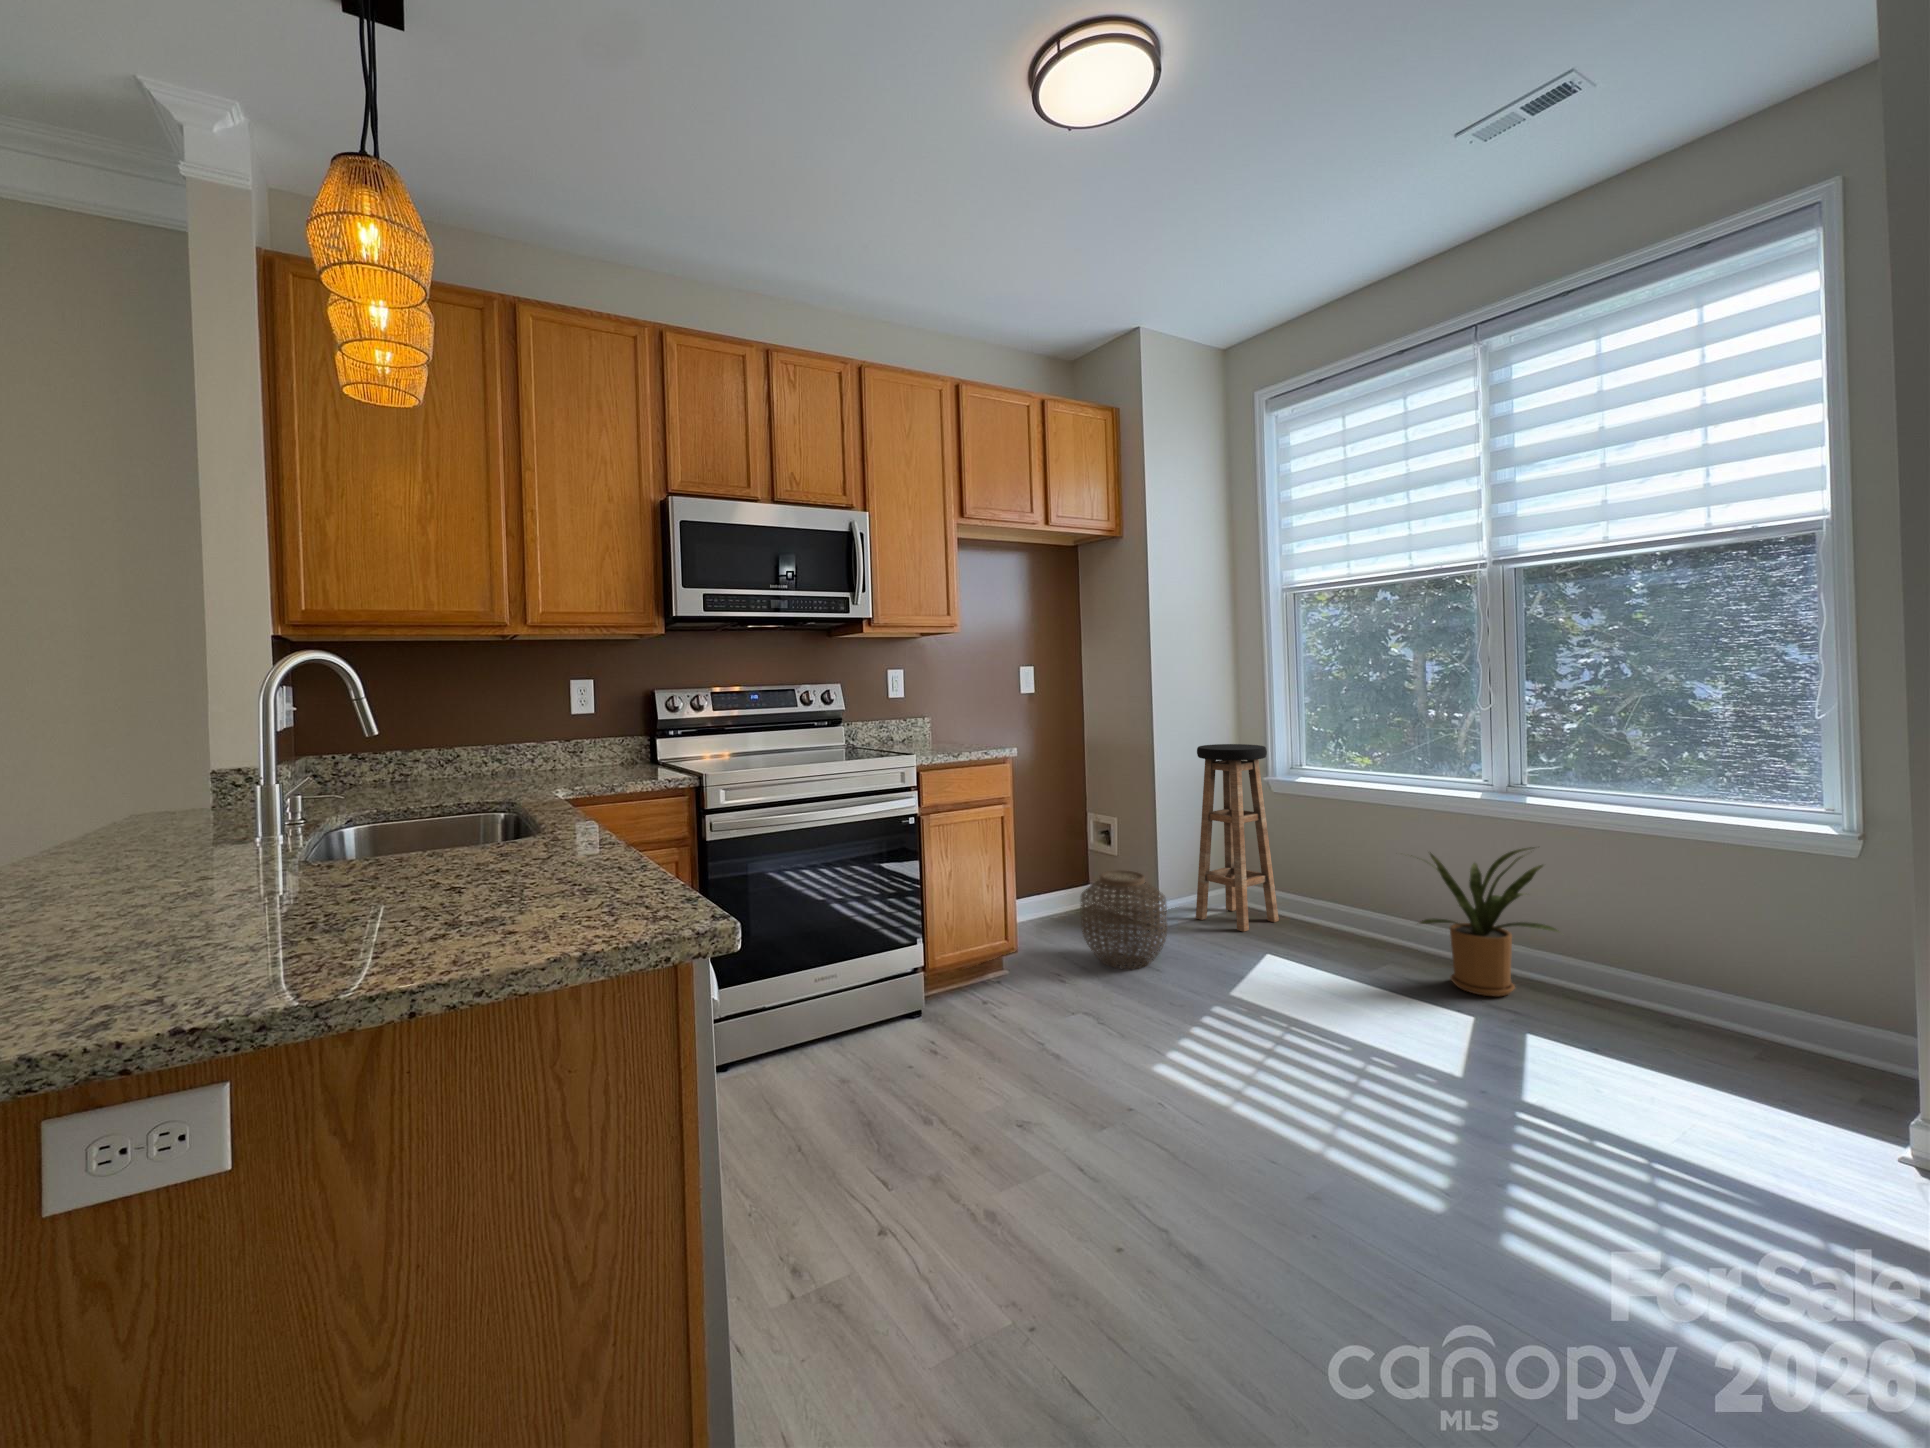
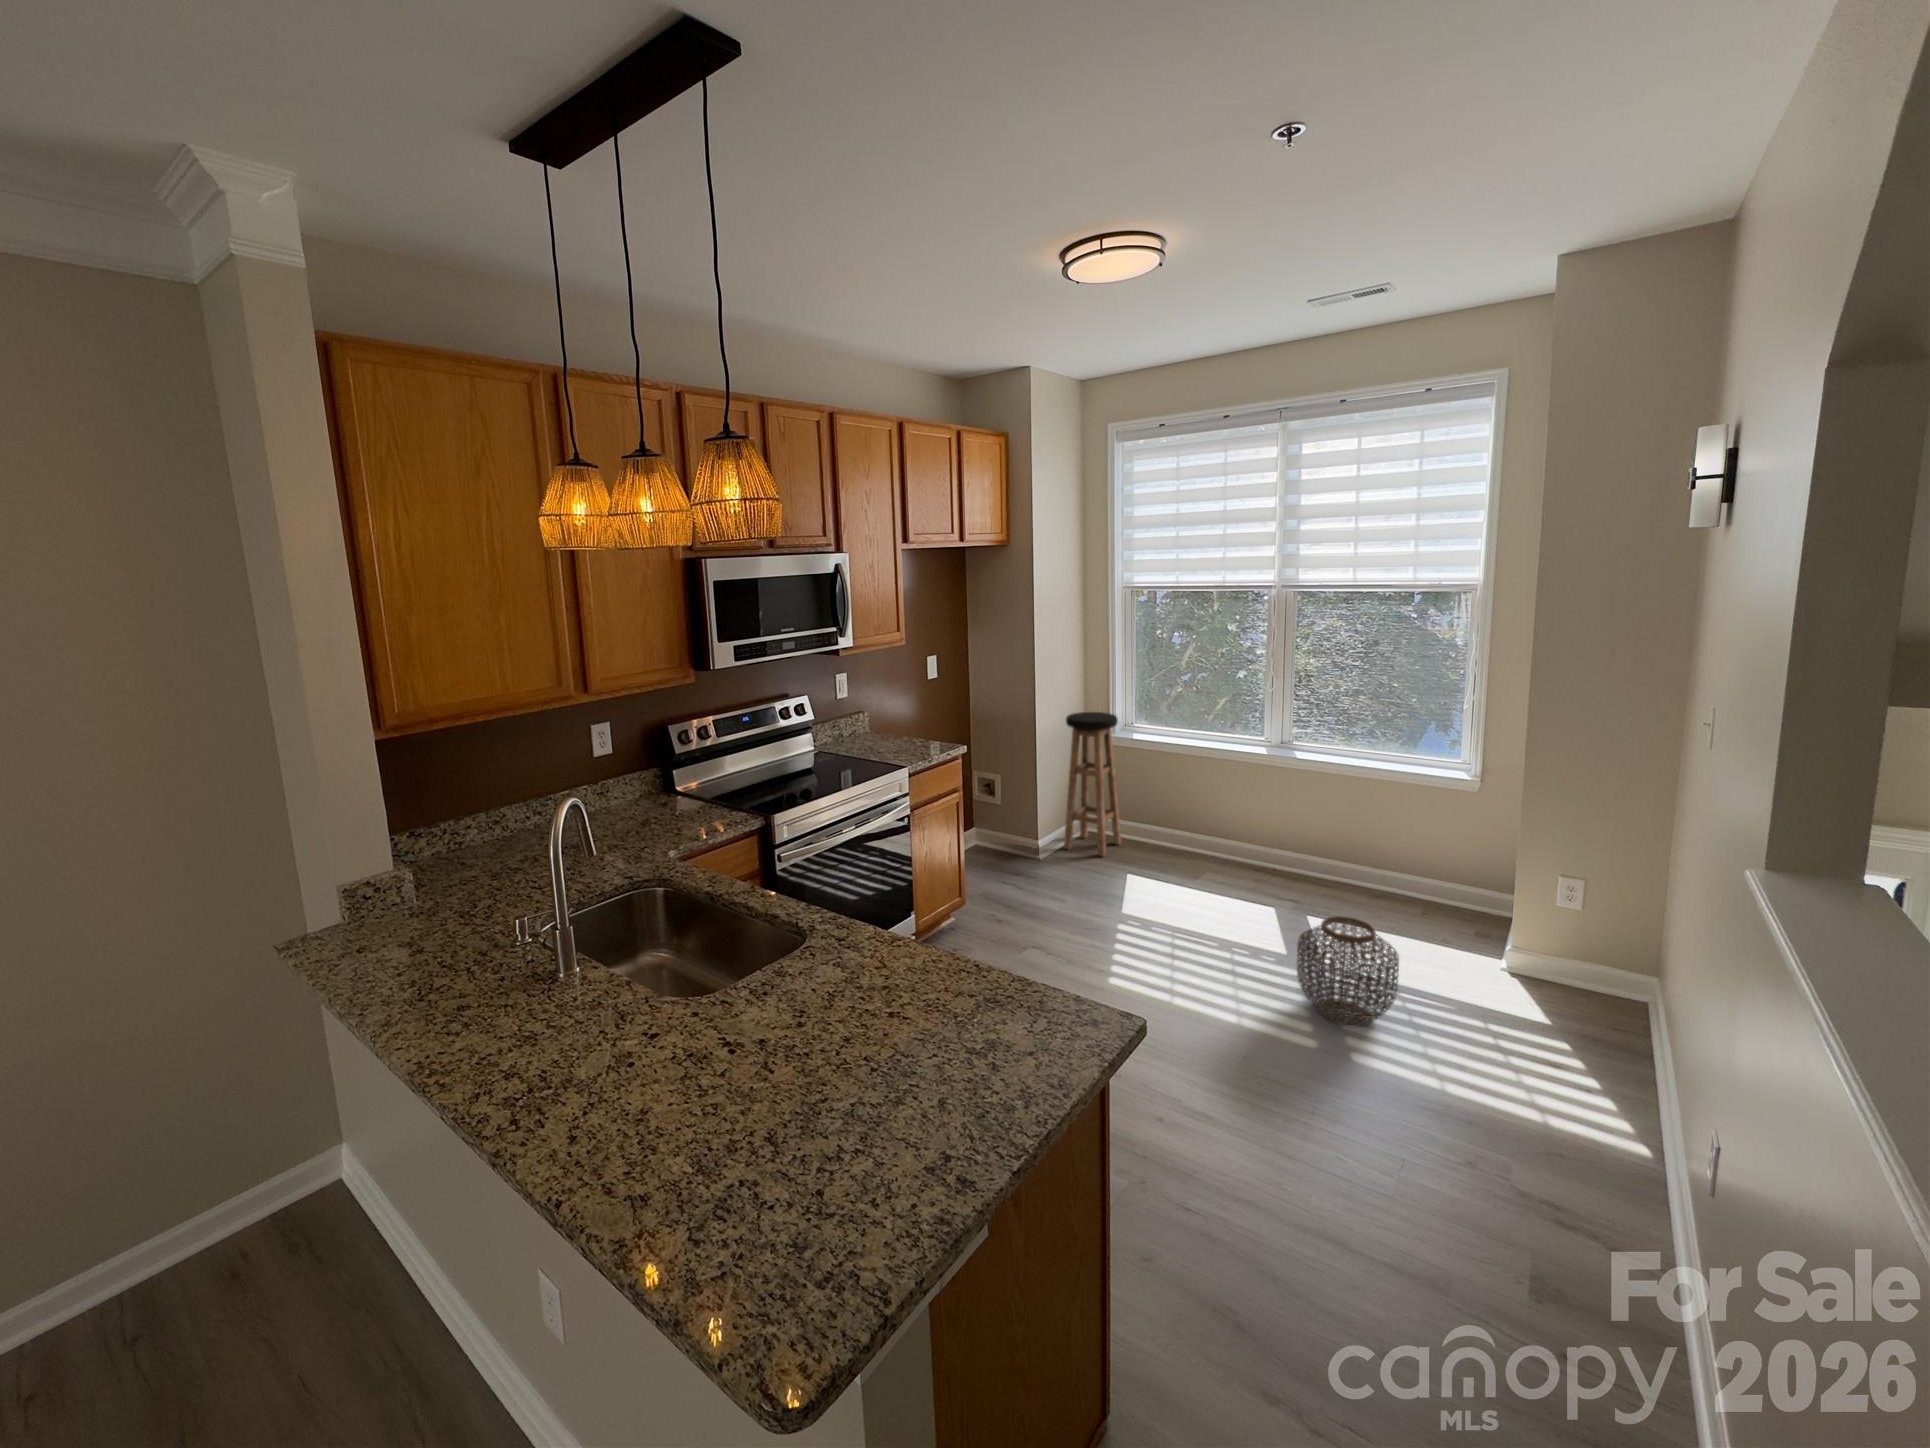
house plant: present [1411,847,1558,996] -> none [1218,789,1322,890]
woven basket: present [1080,870,1167,969] -> present [1297,916,1399,1025]

